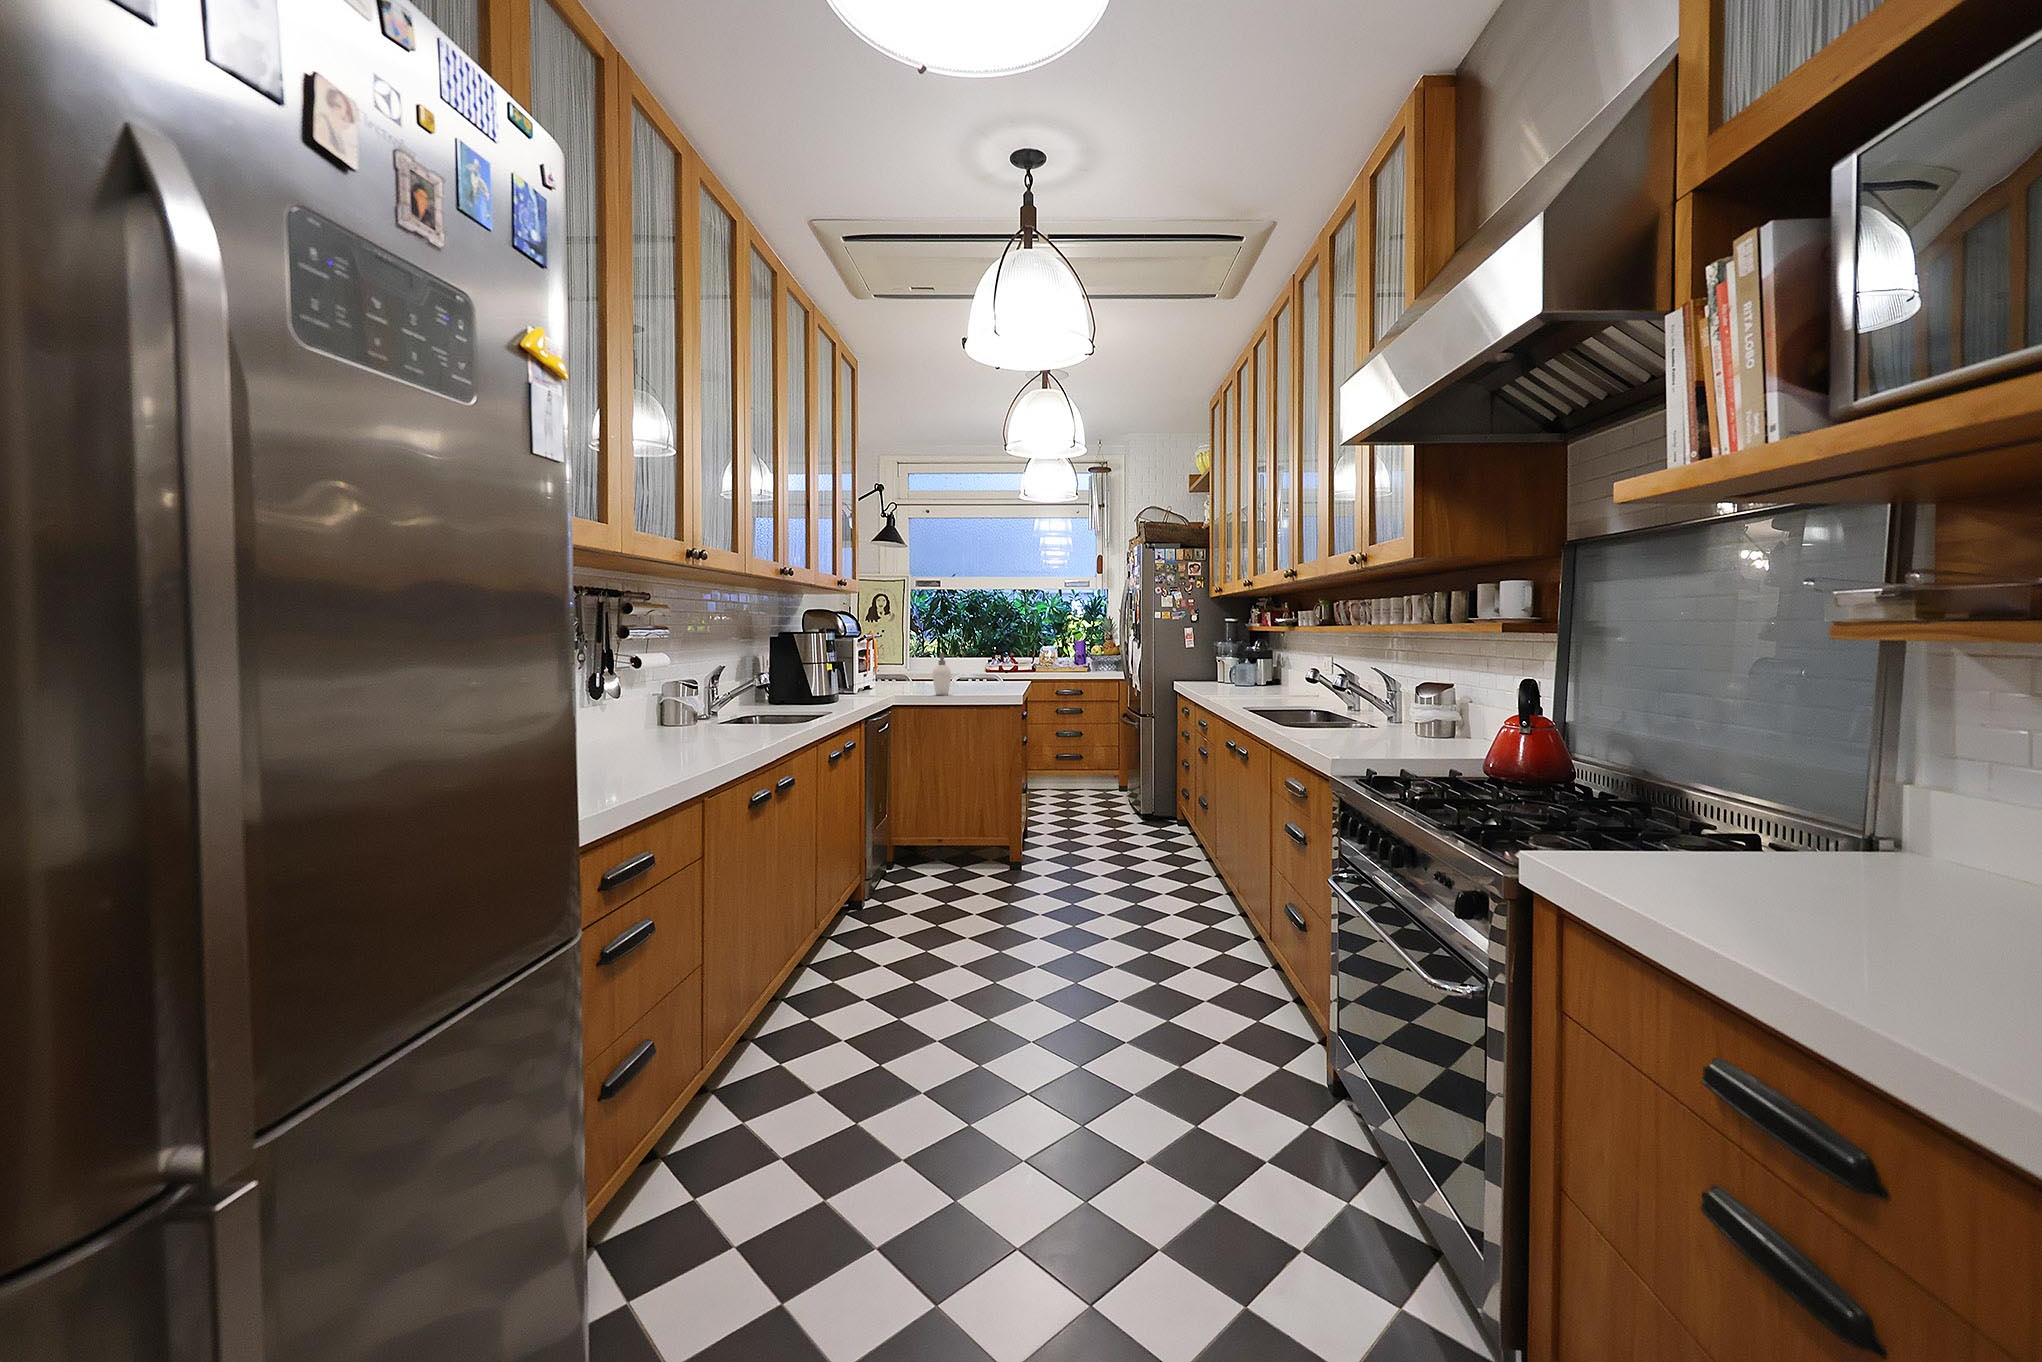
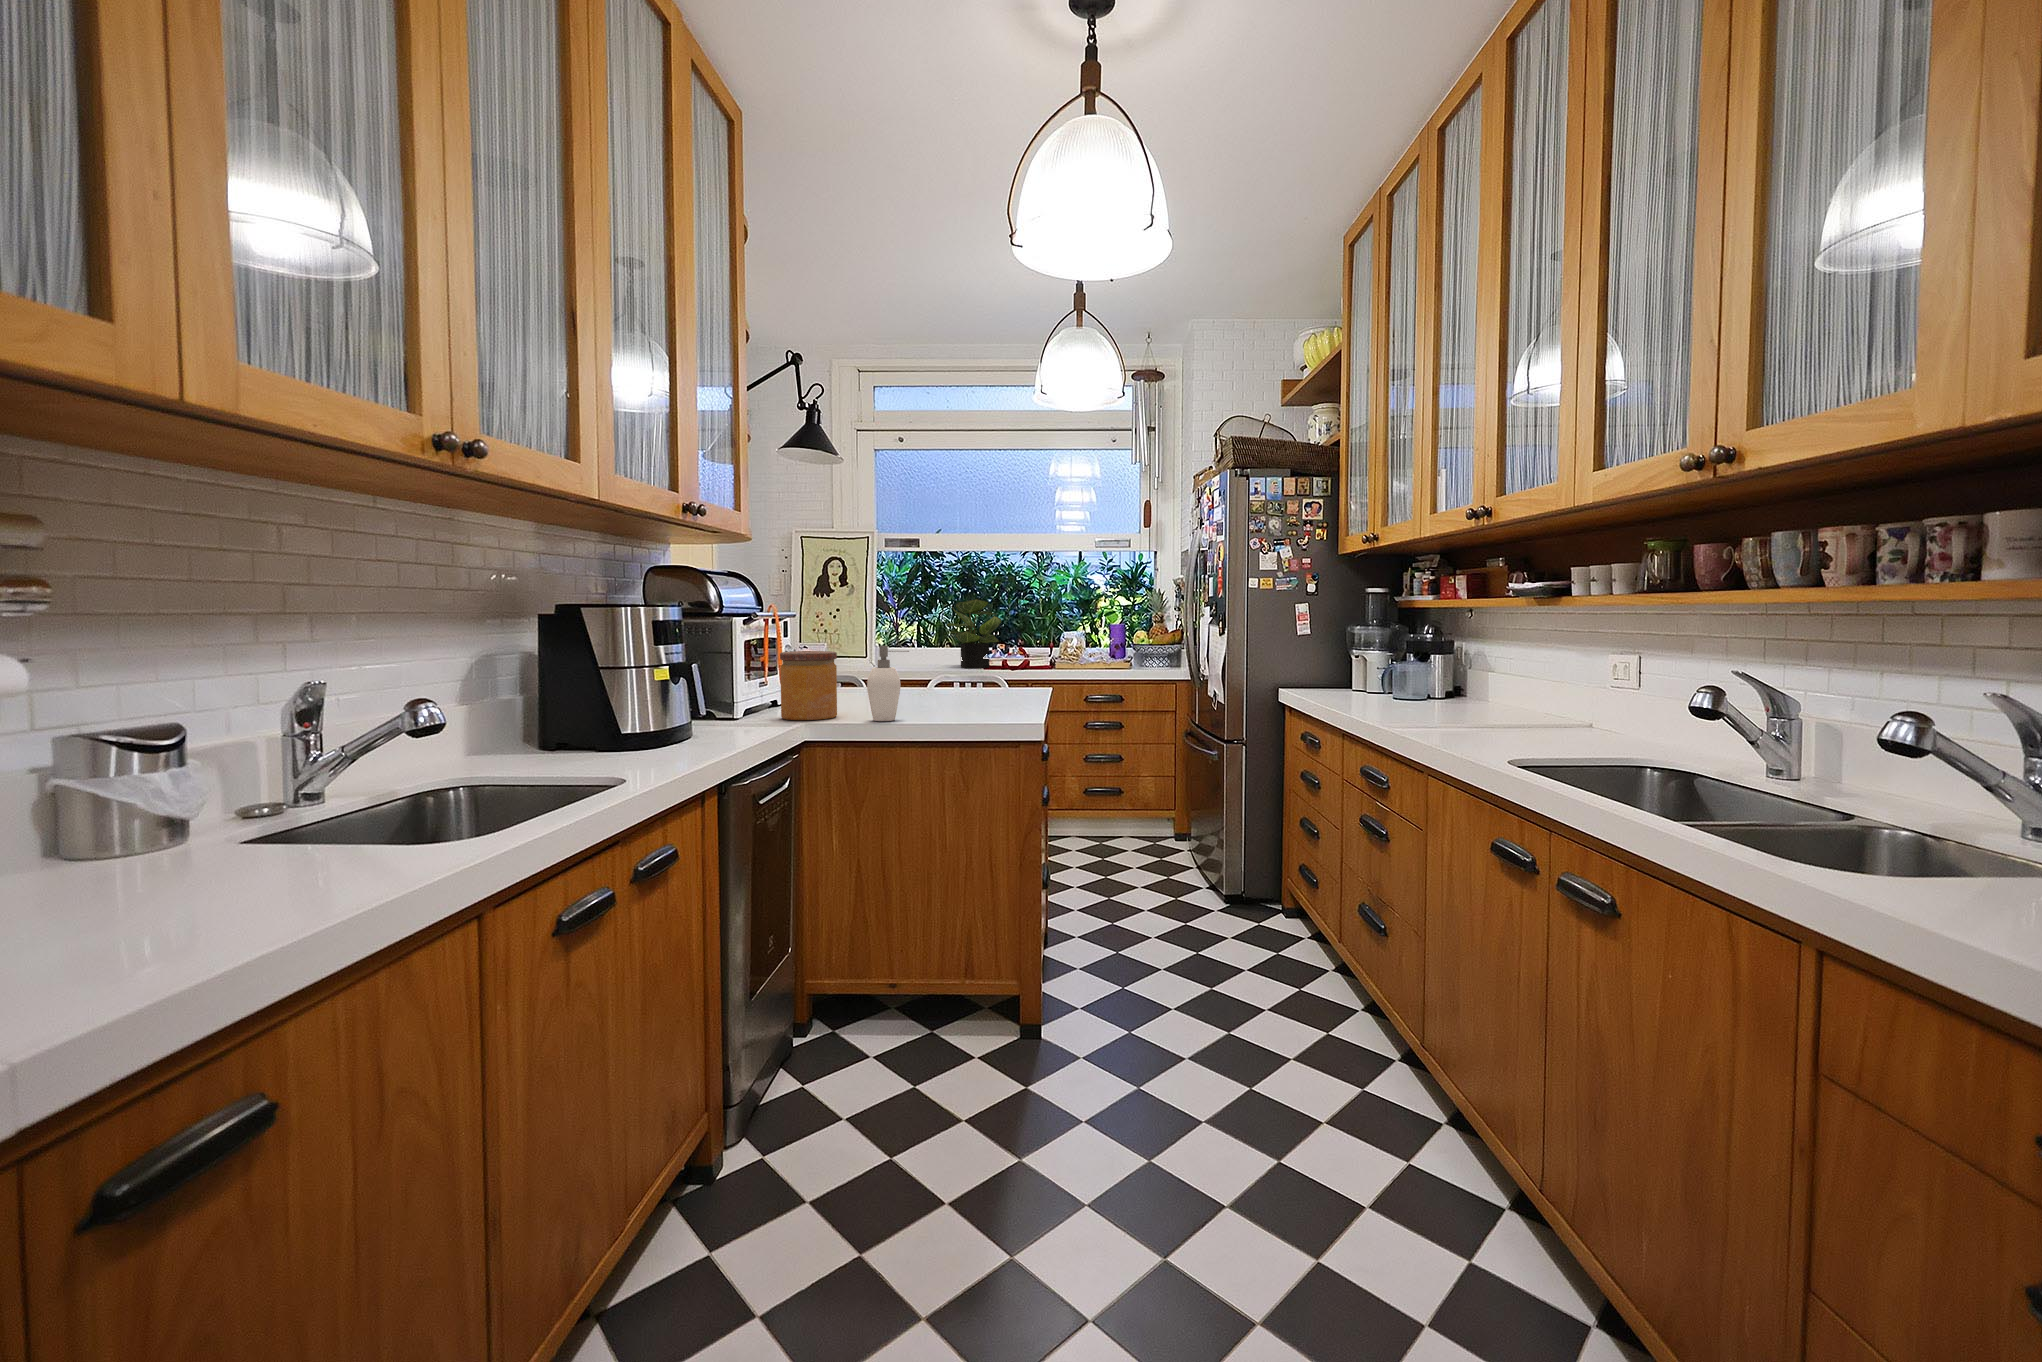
potted plant: none [960,623,999,671] -> present [947,599,1002,668]
jar: none [882,656,914,695] -> present [780,651,837,720]

